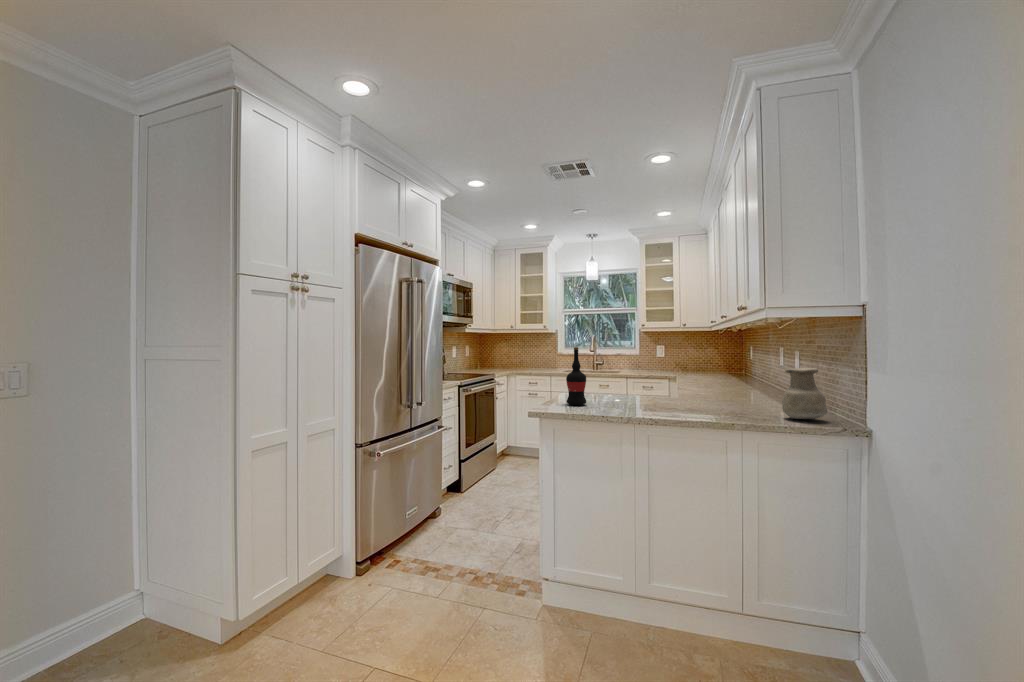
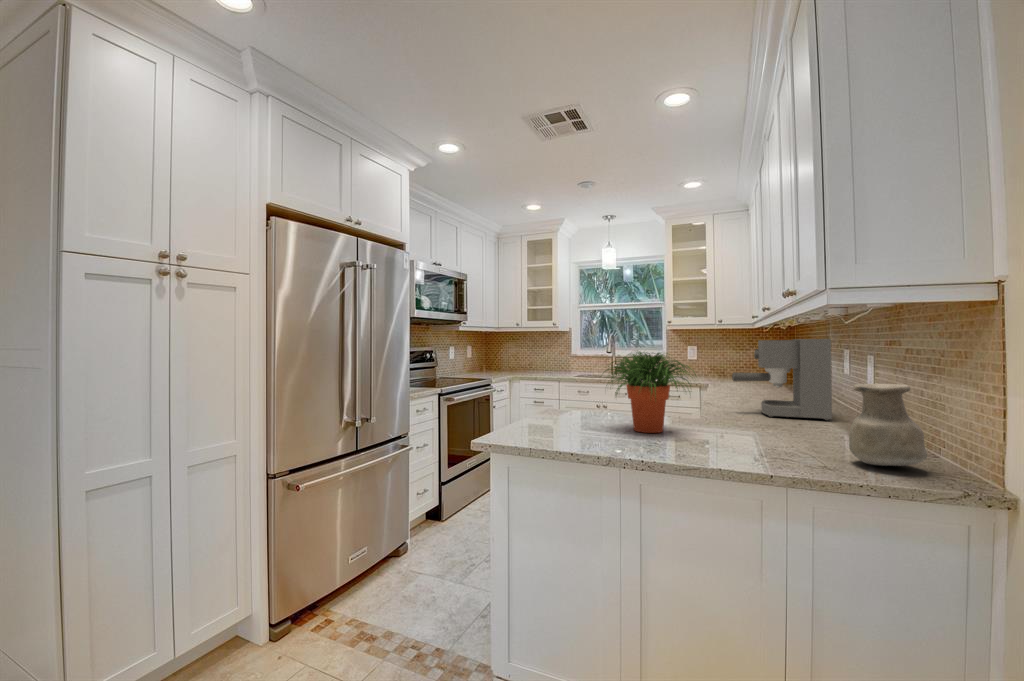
coffee maker: none [701,340,772,398] -> present [732,339,832,420]
wine bottle: present [566,347,586,405] -> none [533,350,562,430]
potted plant: none [613,348,683,406] -> present [606,351,691,433]

